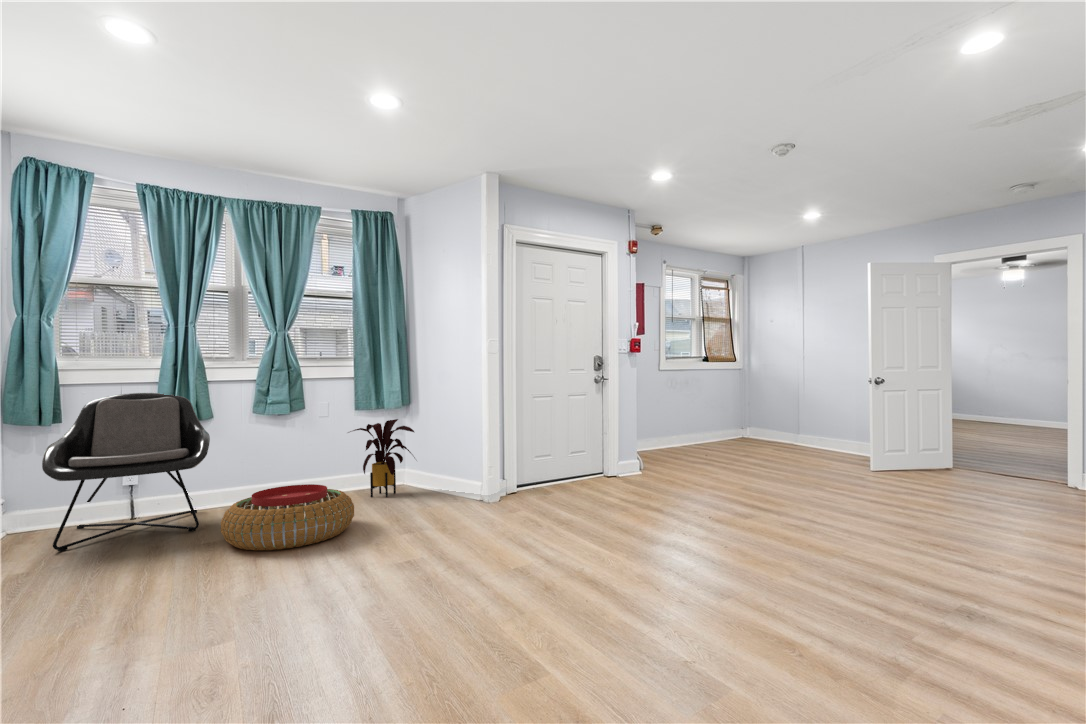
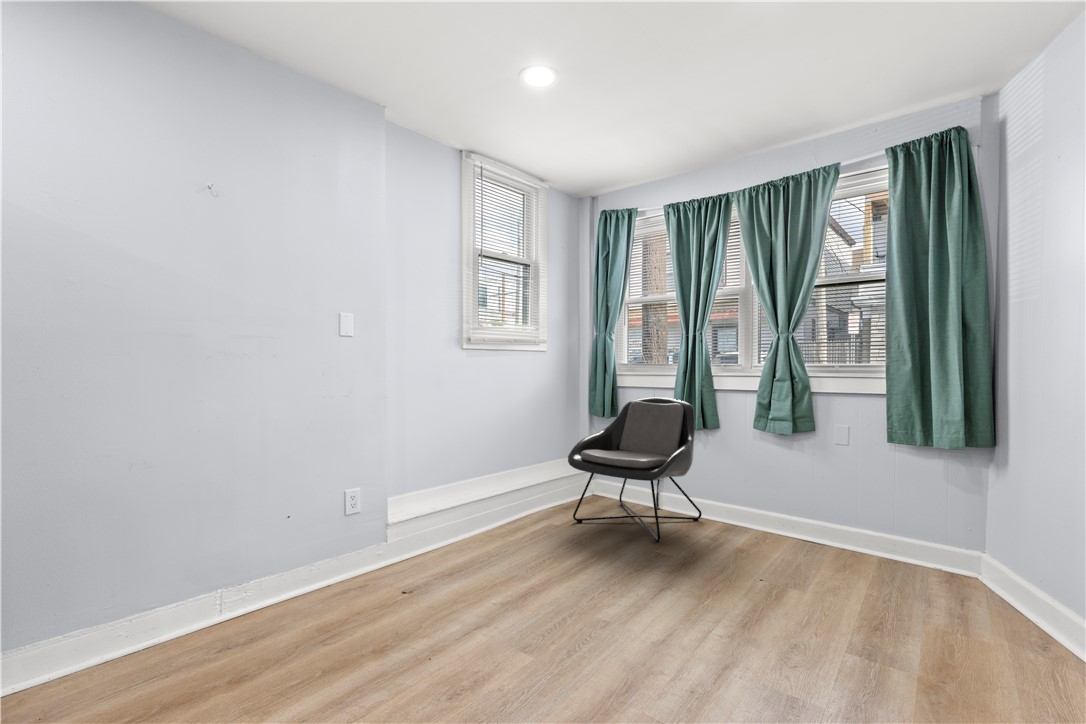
house plant: present [350,419,415,497] -> none [852,468,968,591]
pouf: present [221,484,354,550] -> none [628,526,780,621]

